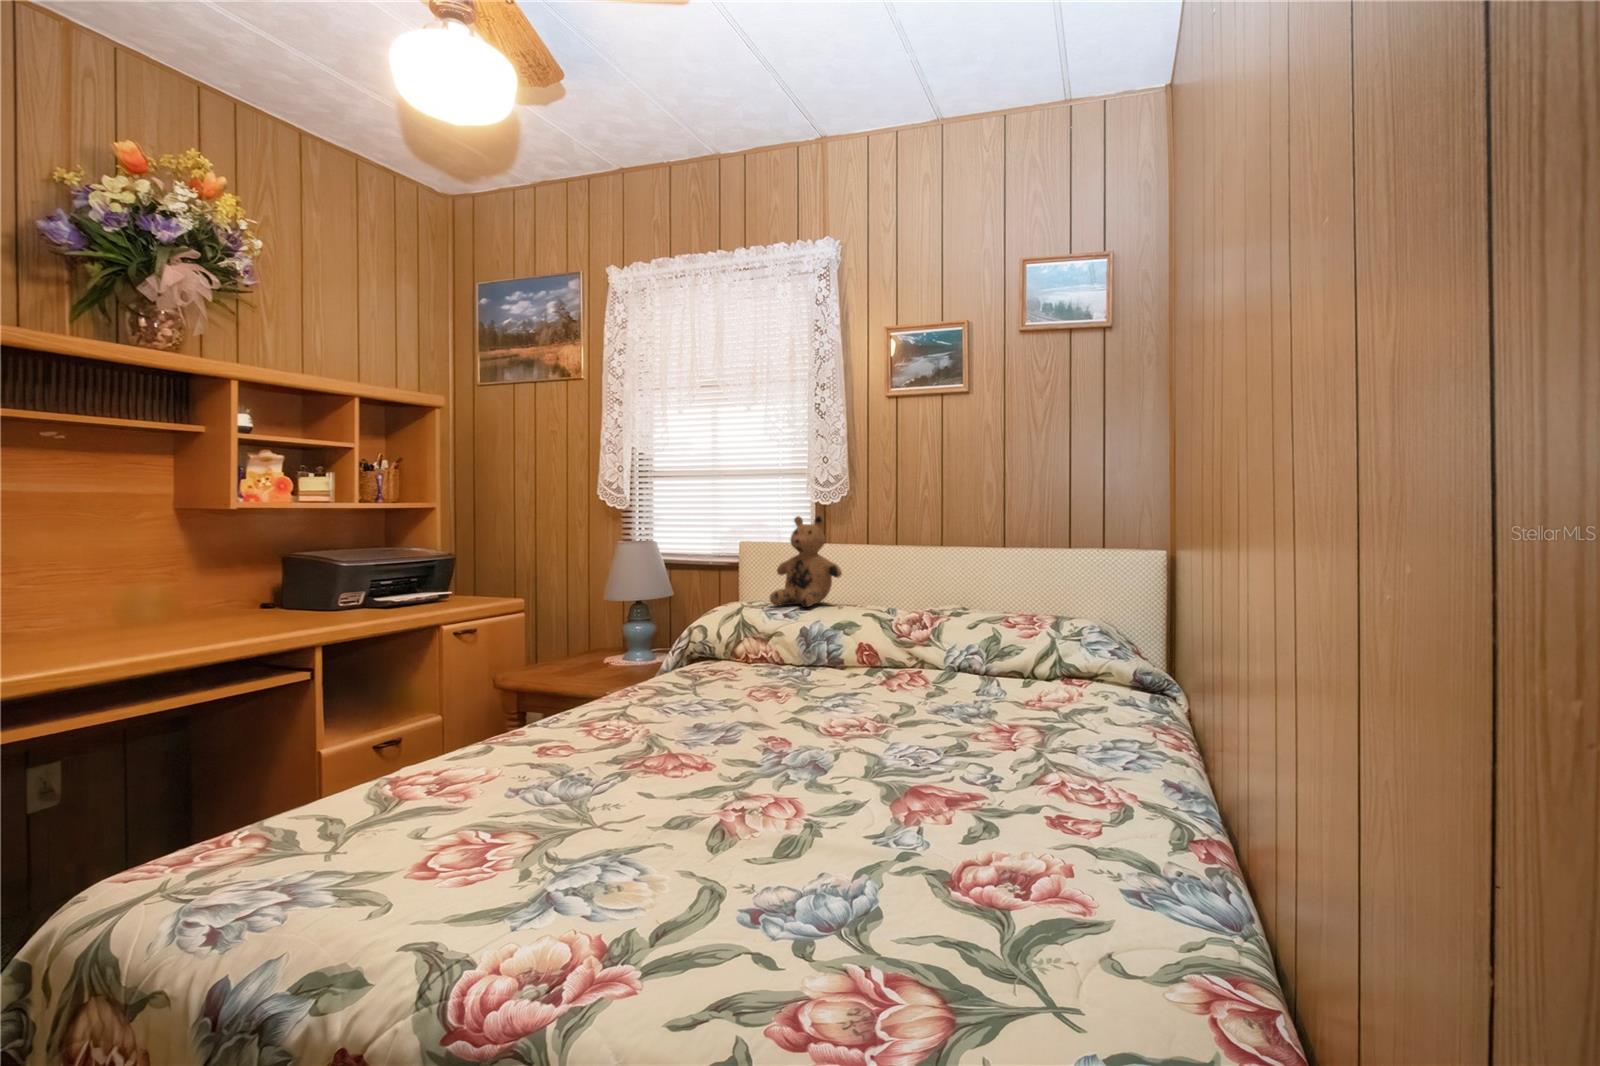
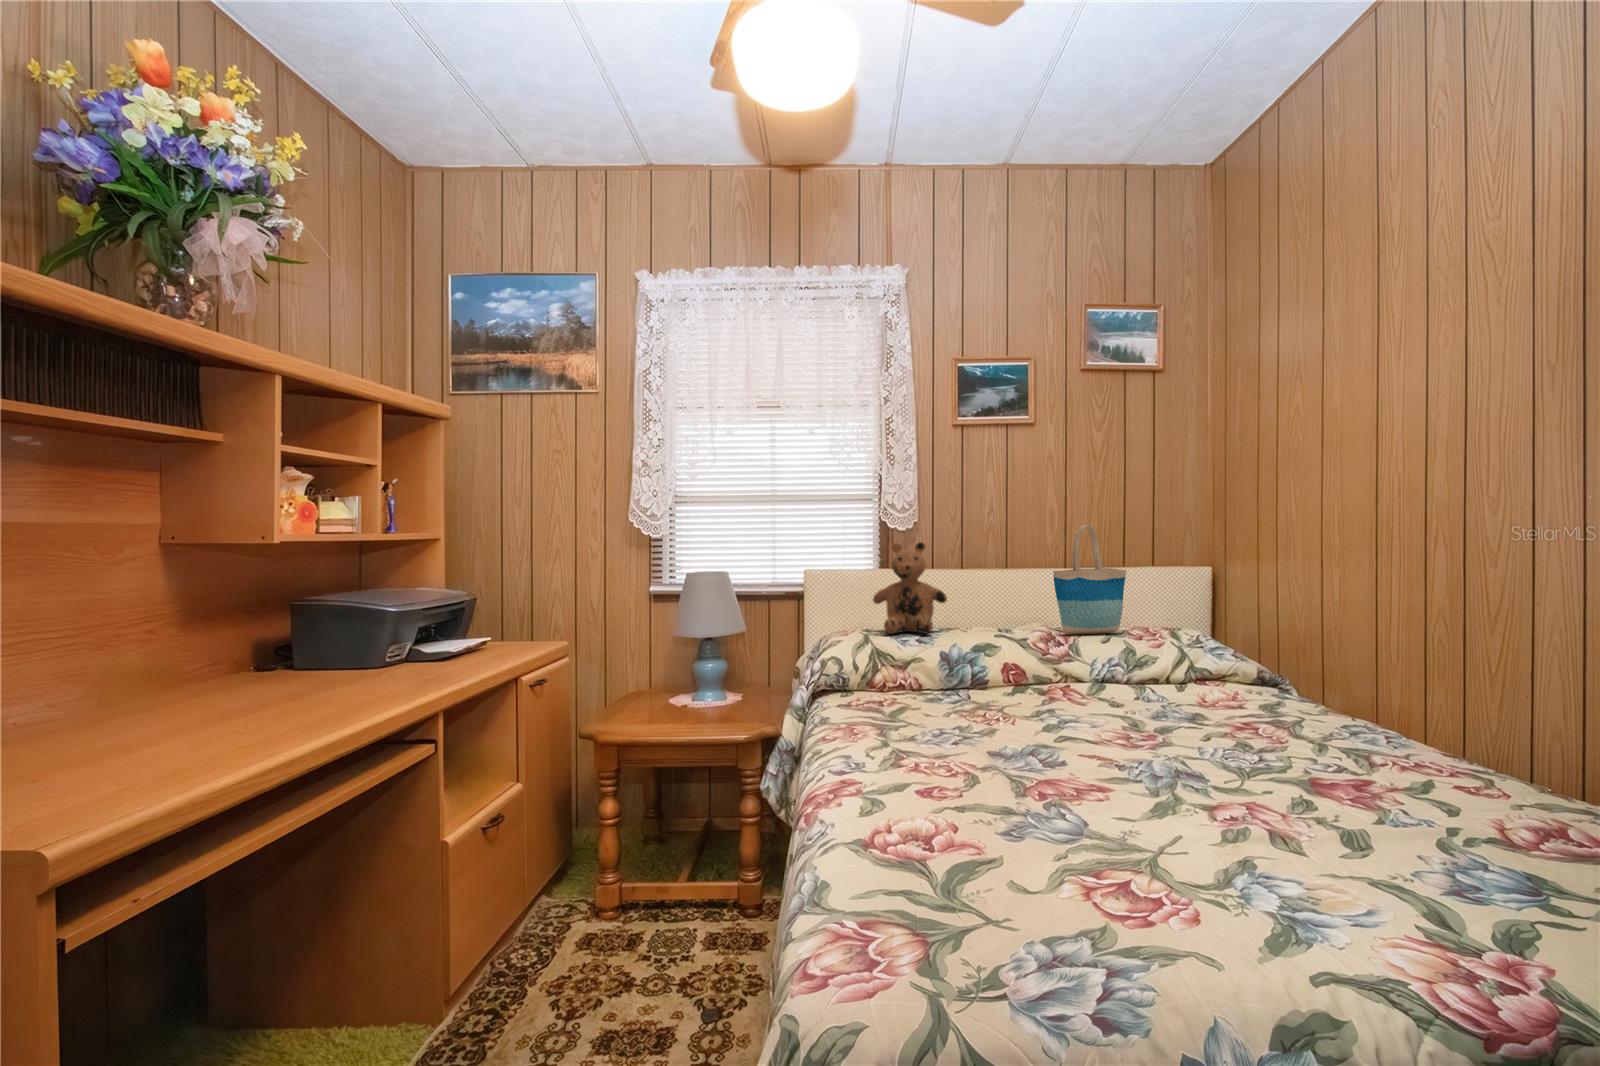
tote bag: none [929,501,1017,618] -> present [1053,525,1126,634]

